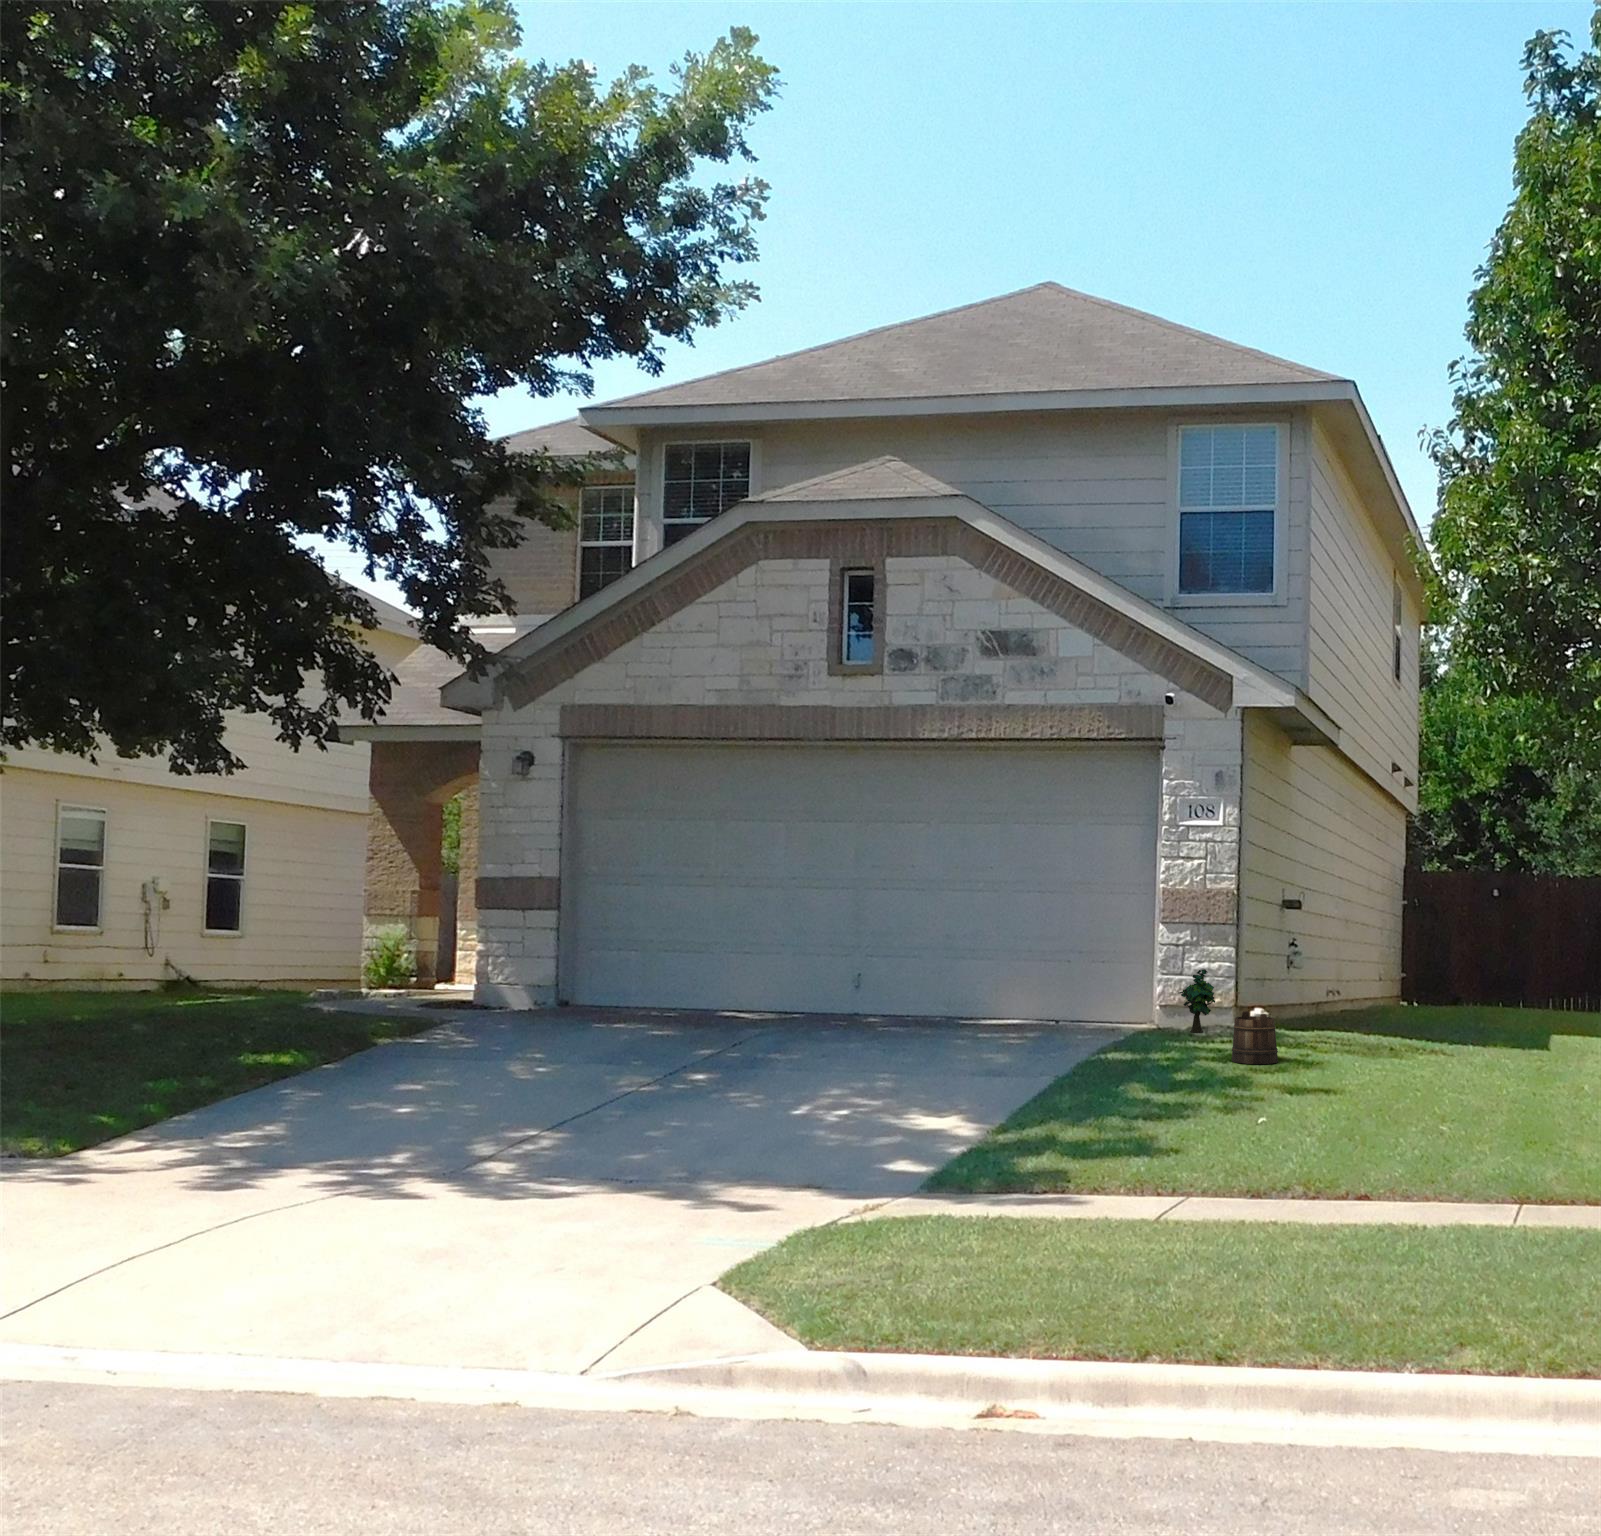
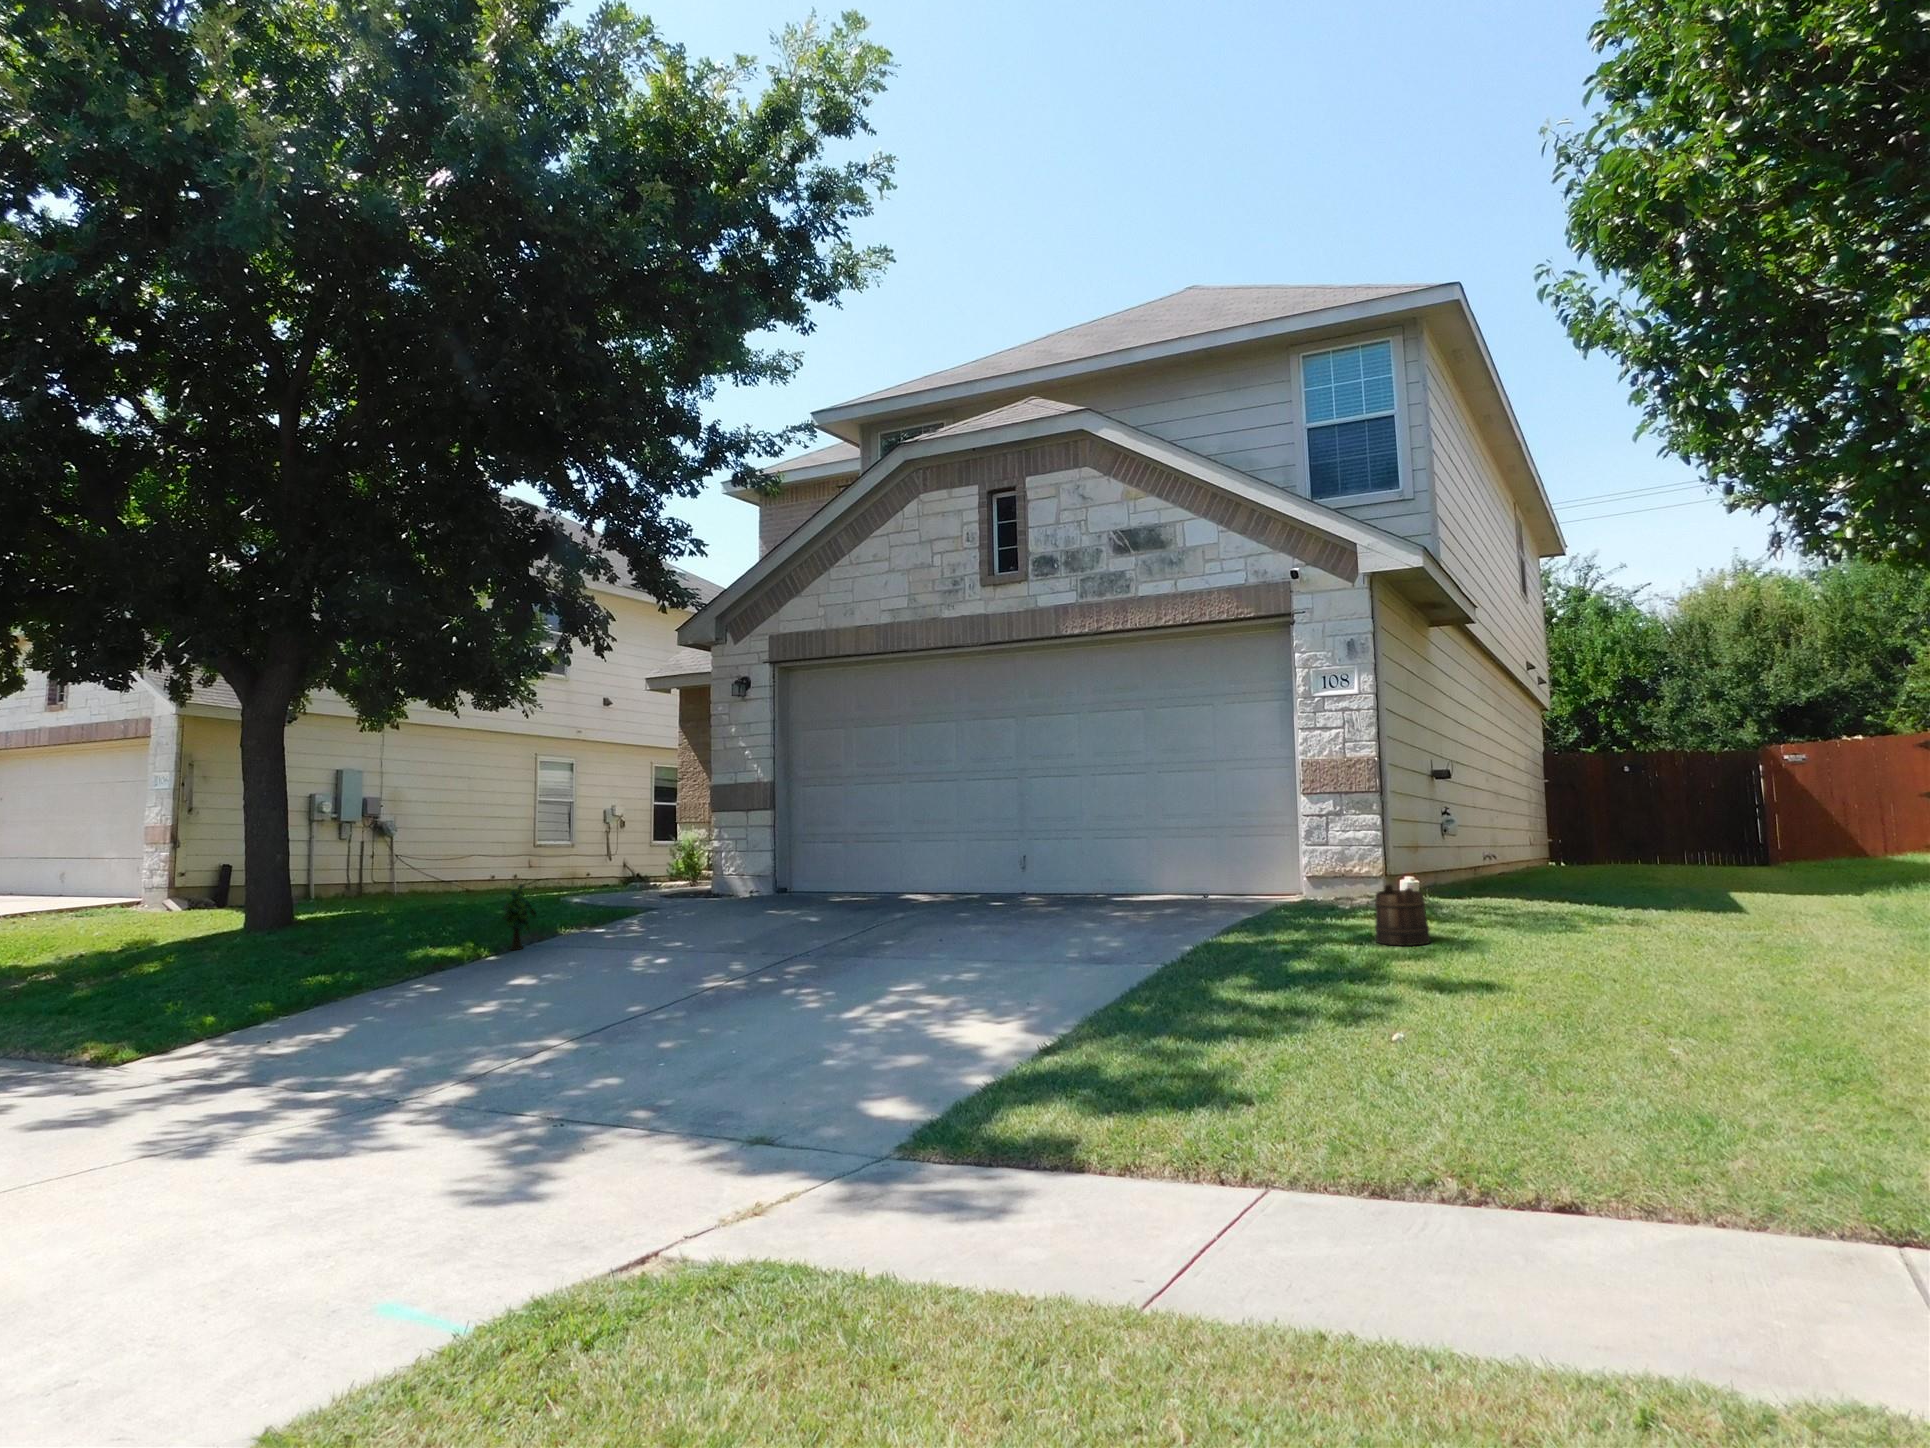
decorative plant: present [1179,969,1215,1033] -> present [503,884,537,950]

